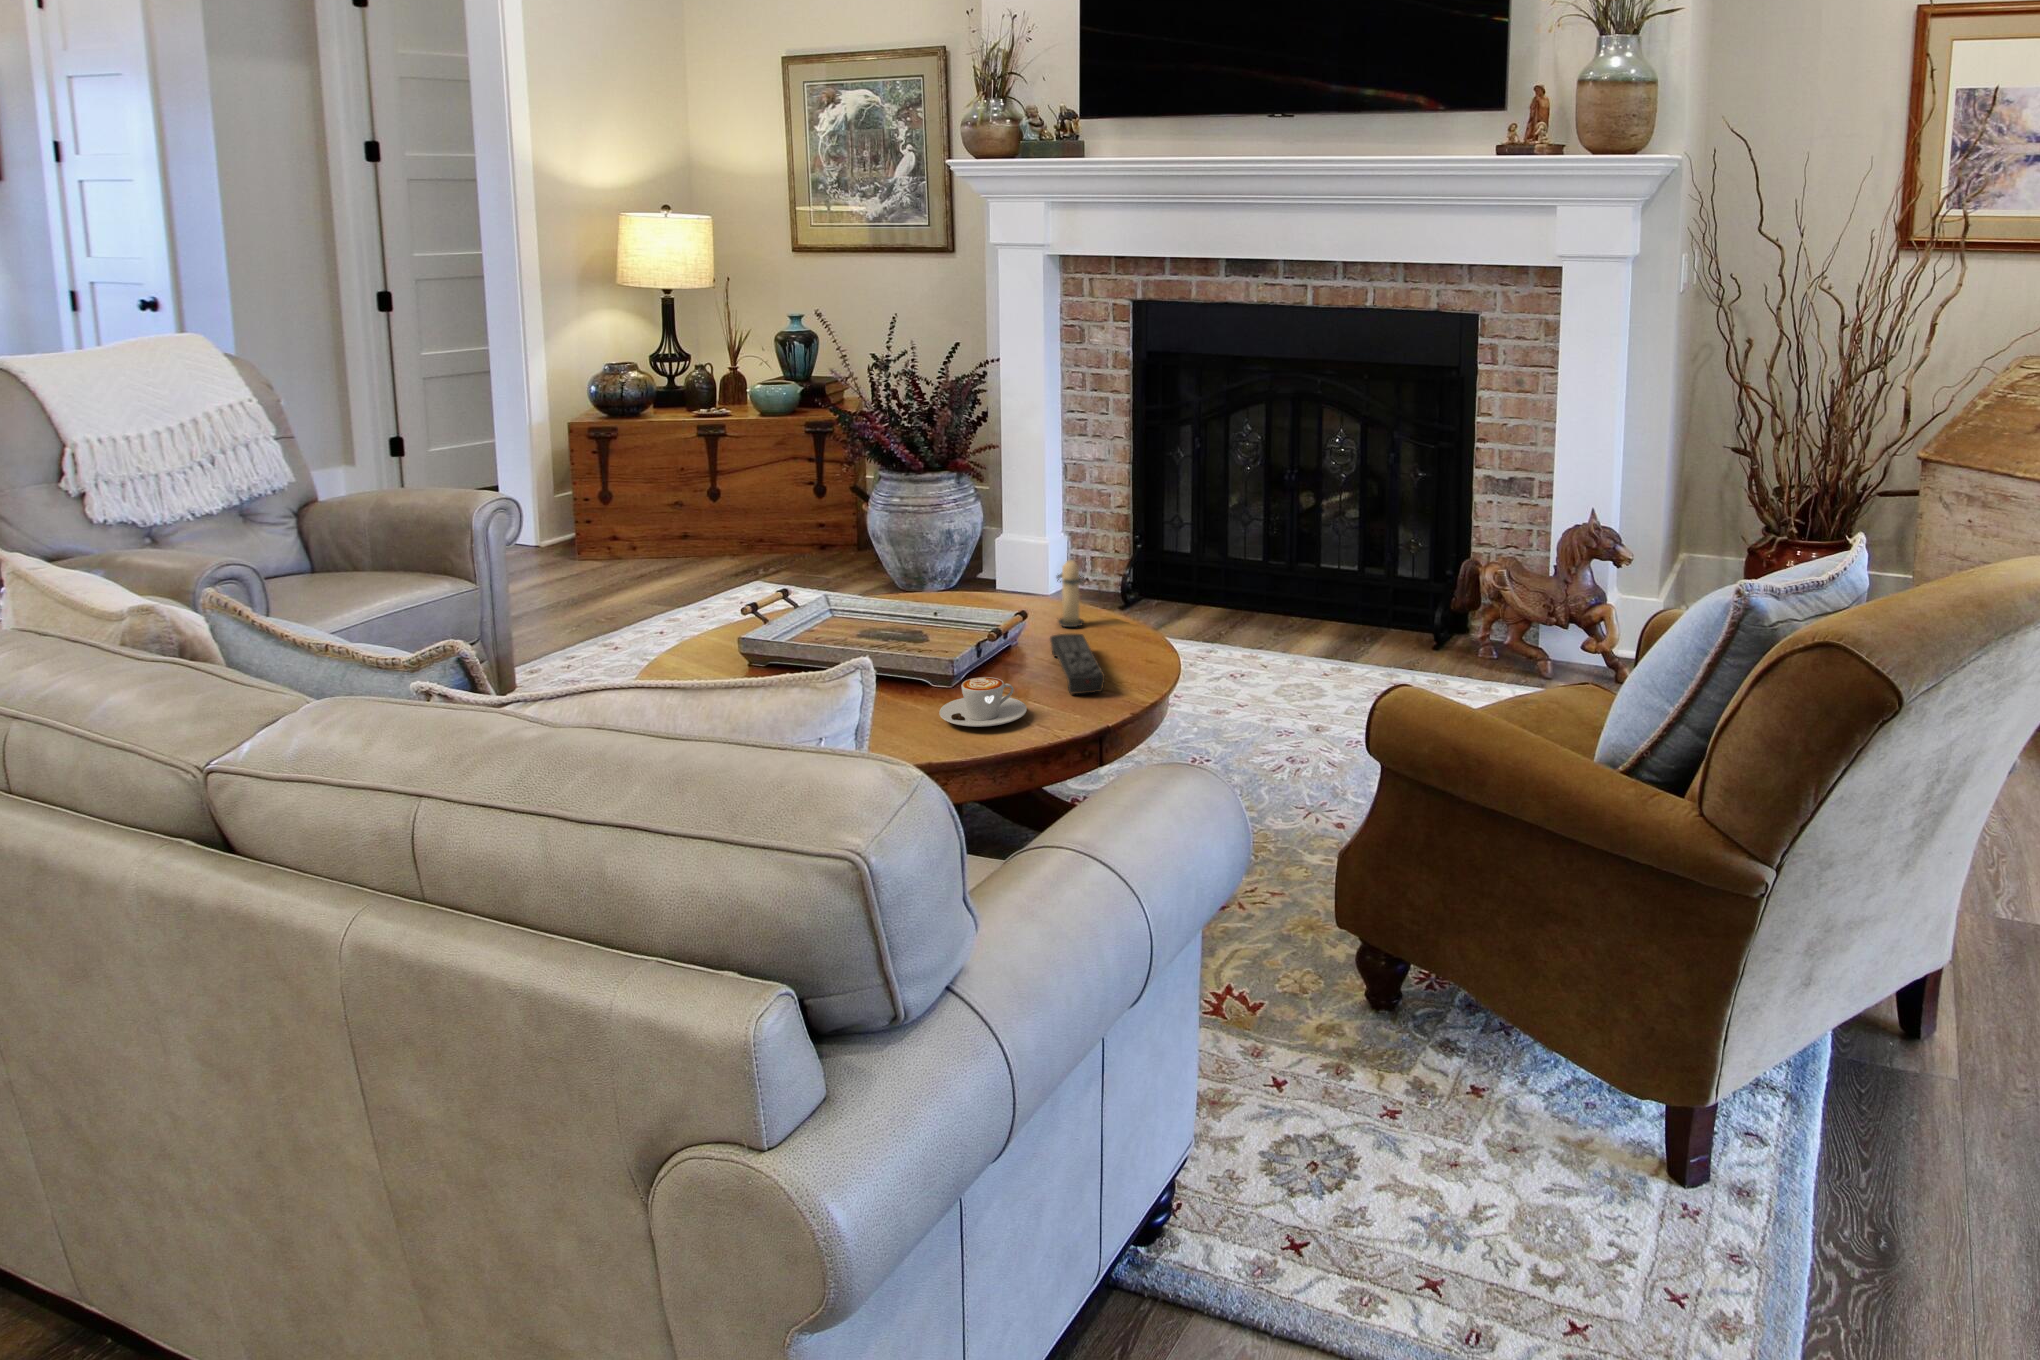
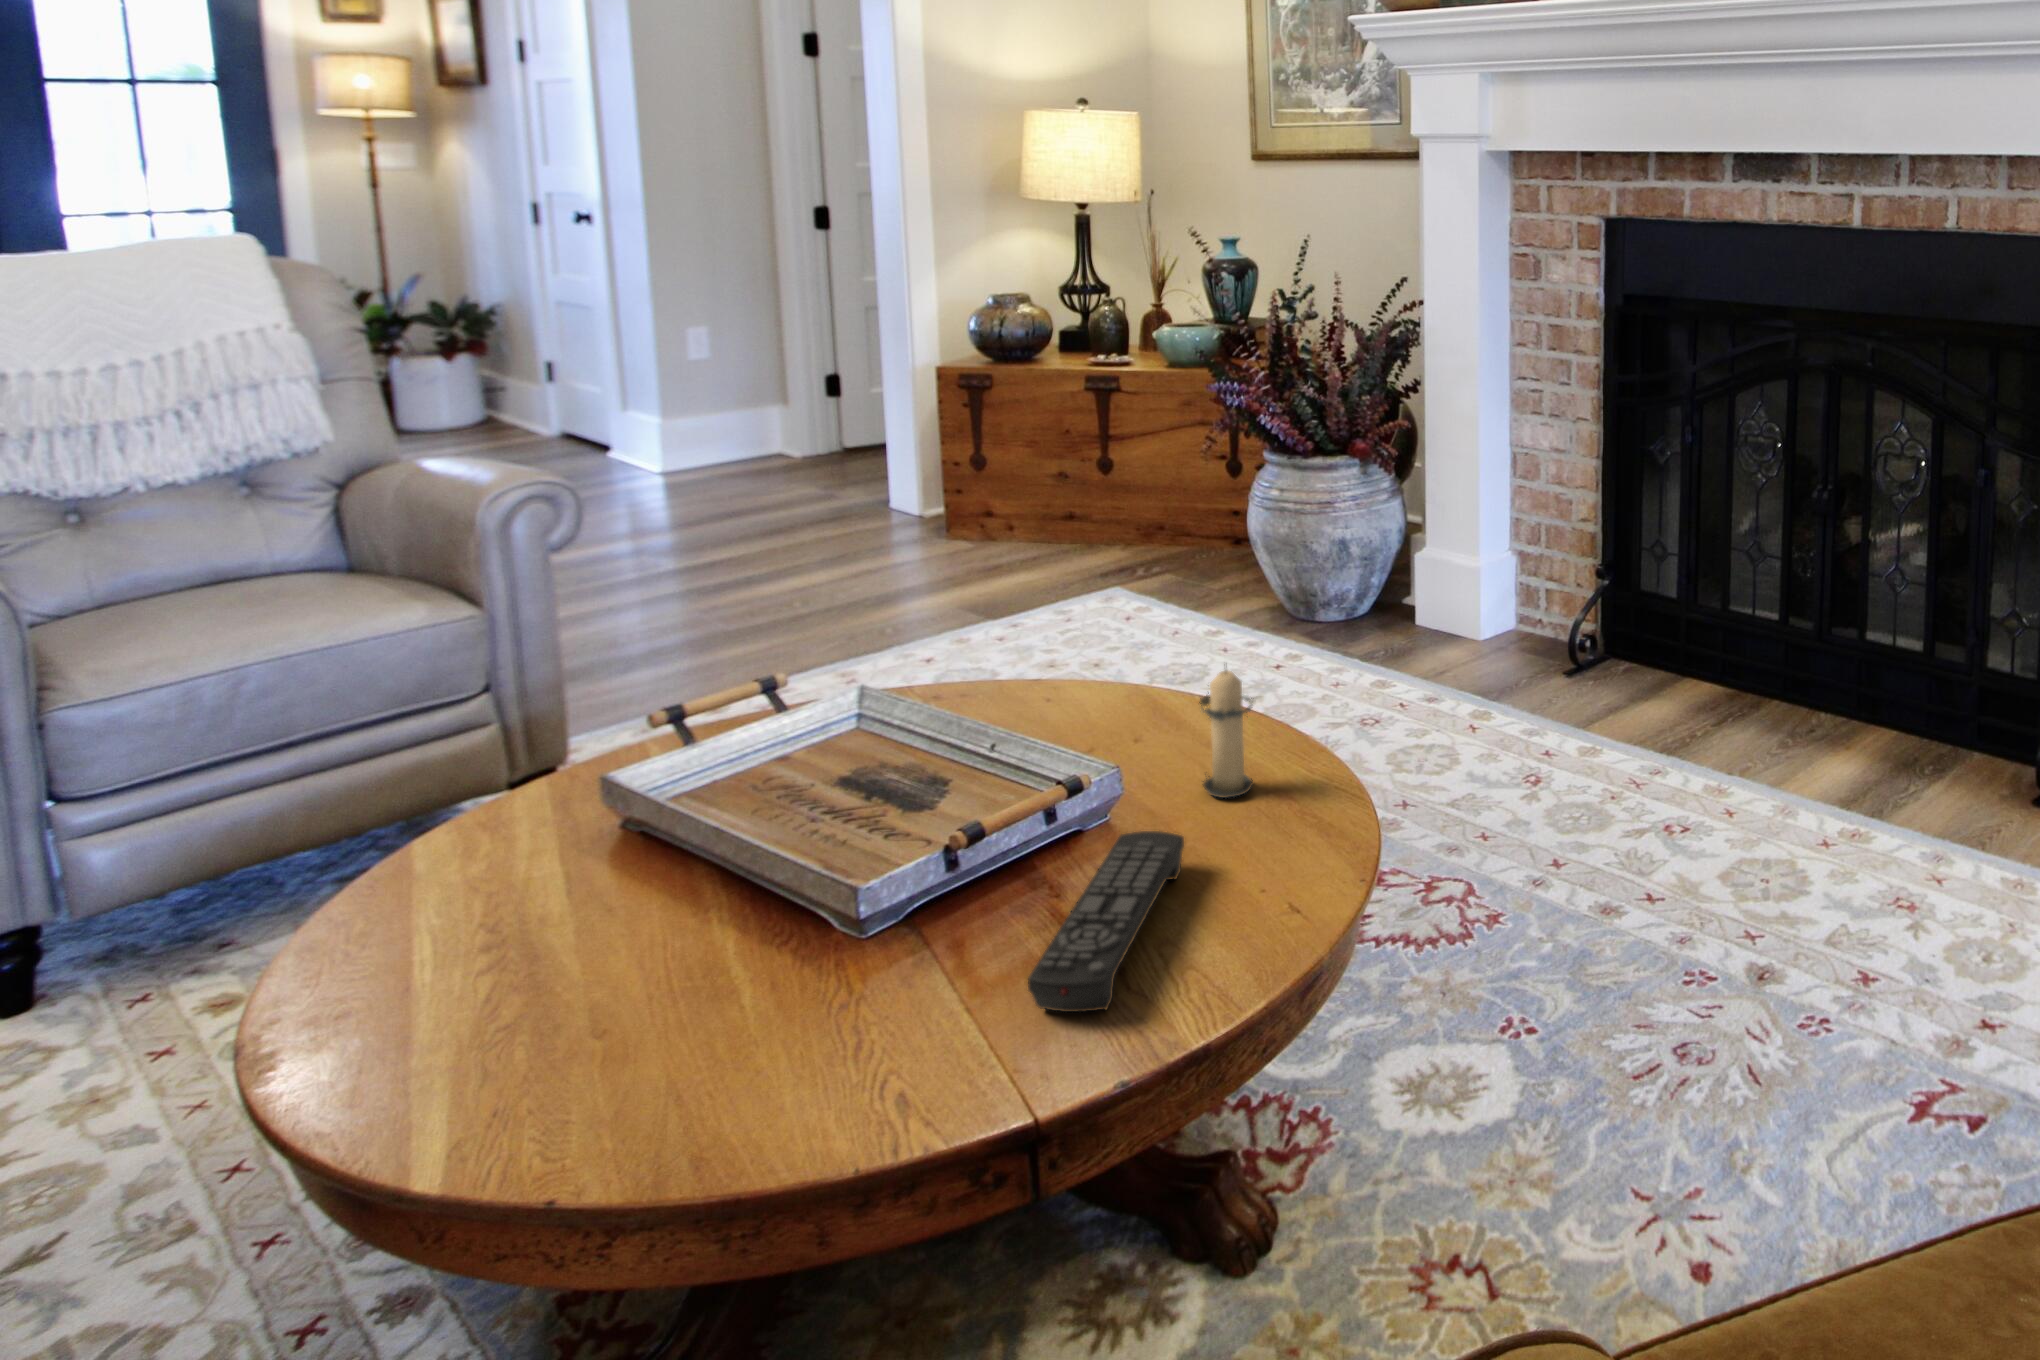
coffee cup: present [939,677,1027,726] -> none [690,970,899,1113]

